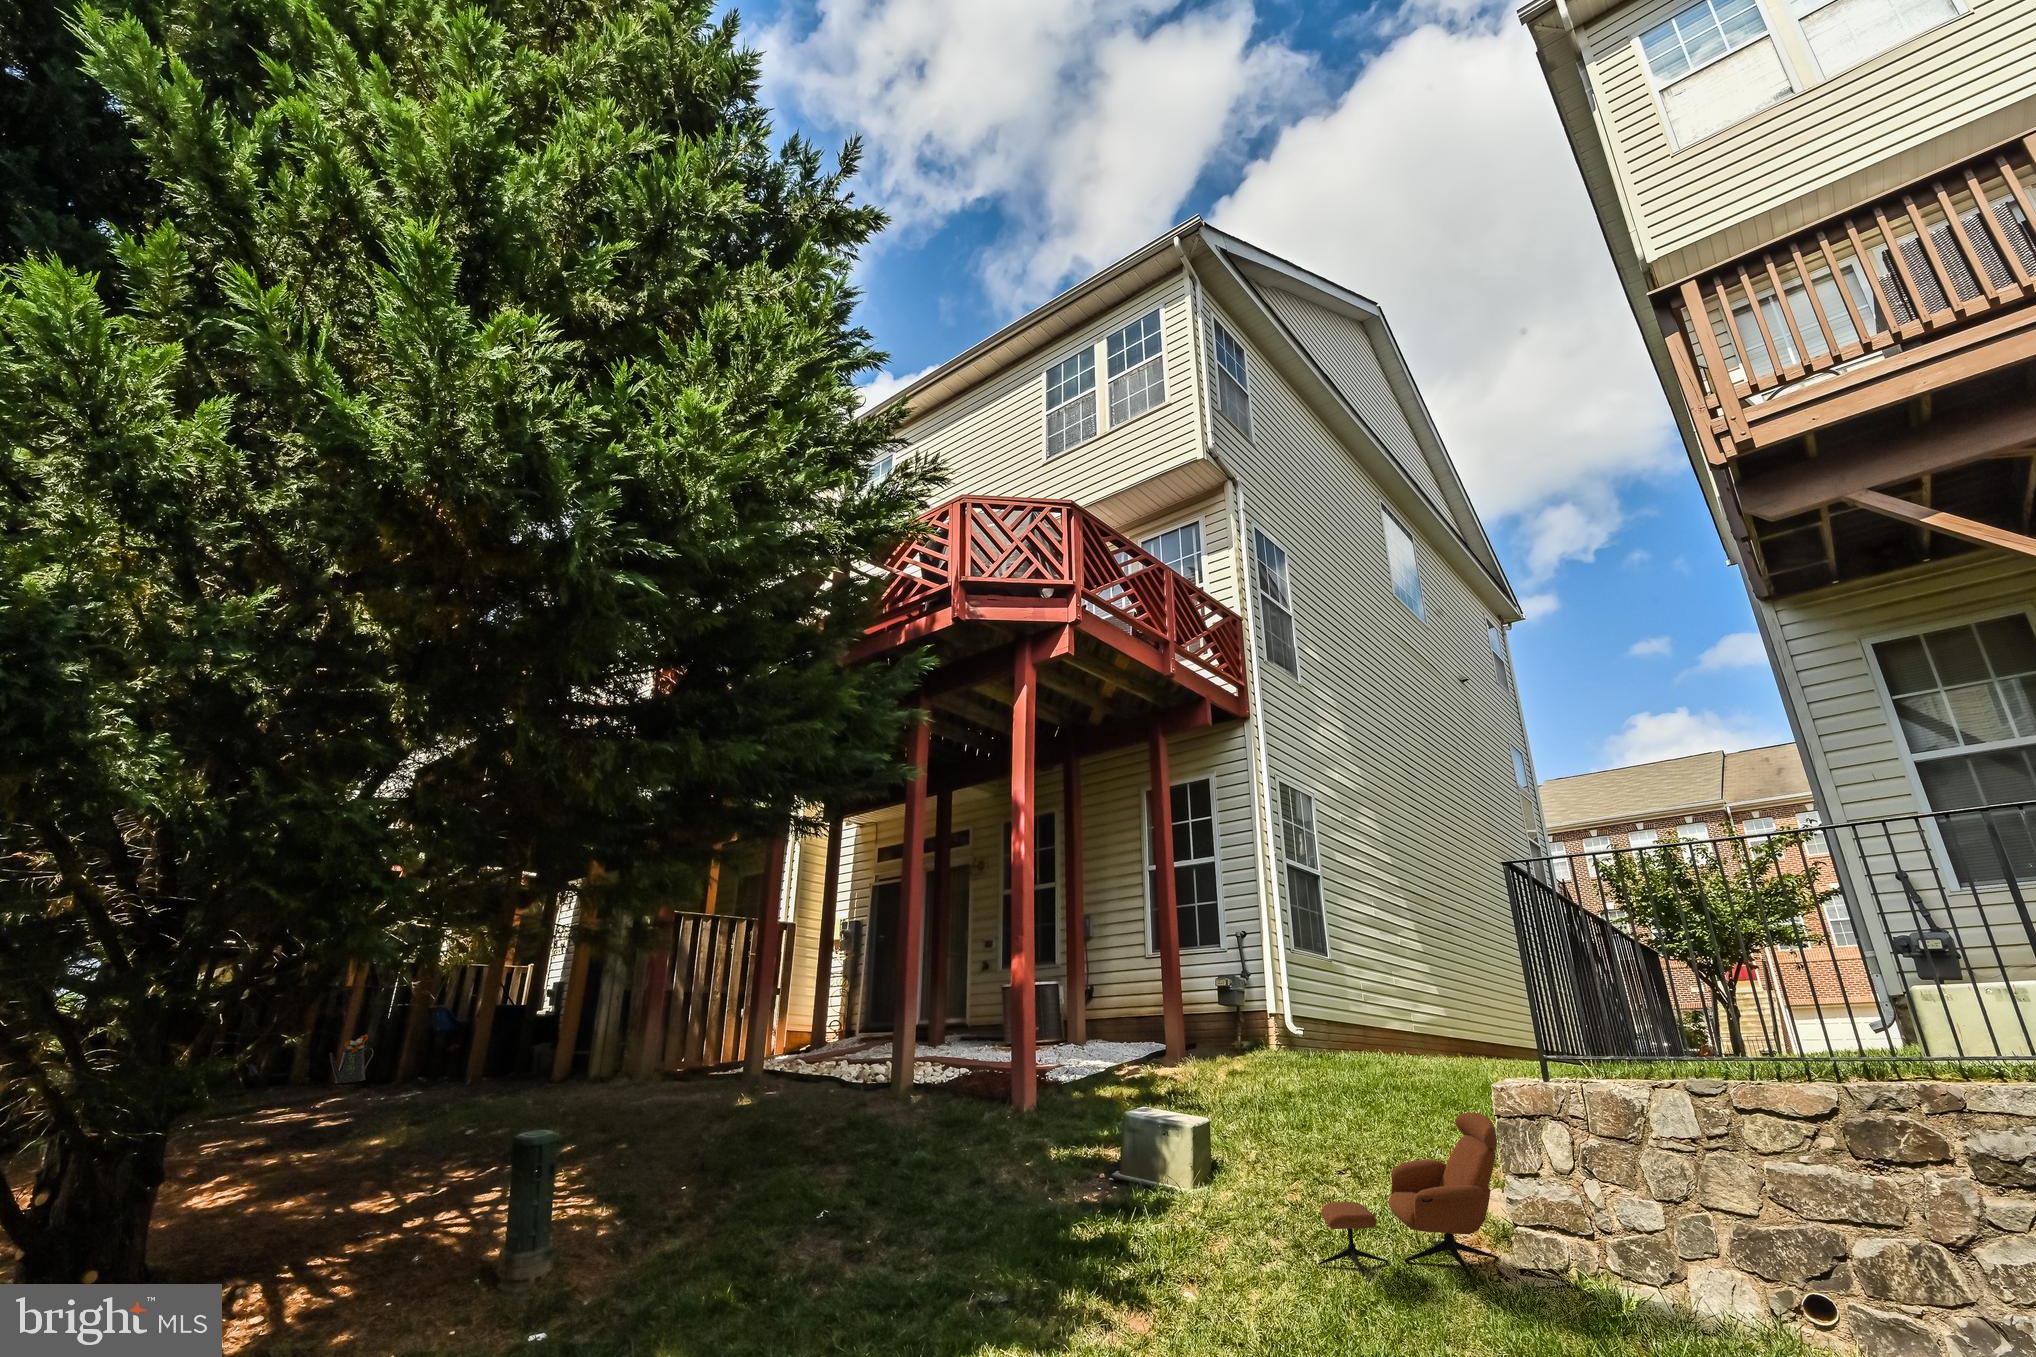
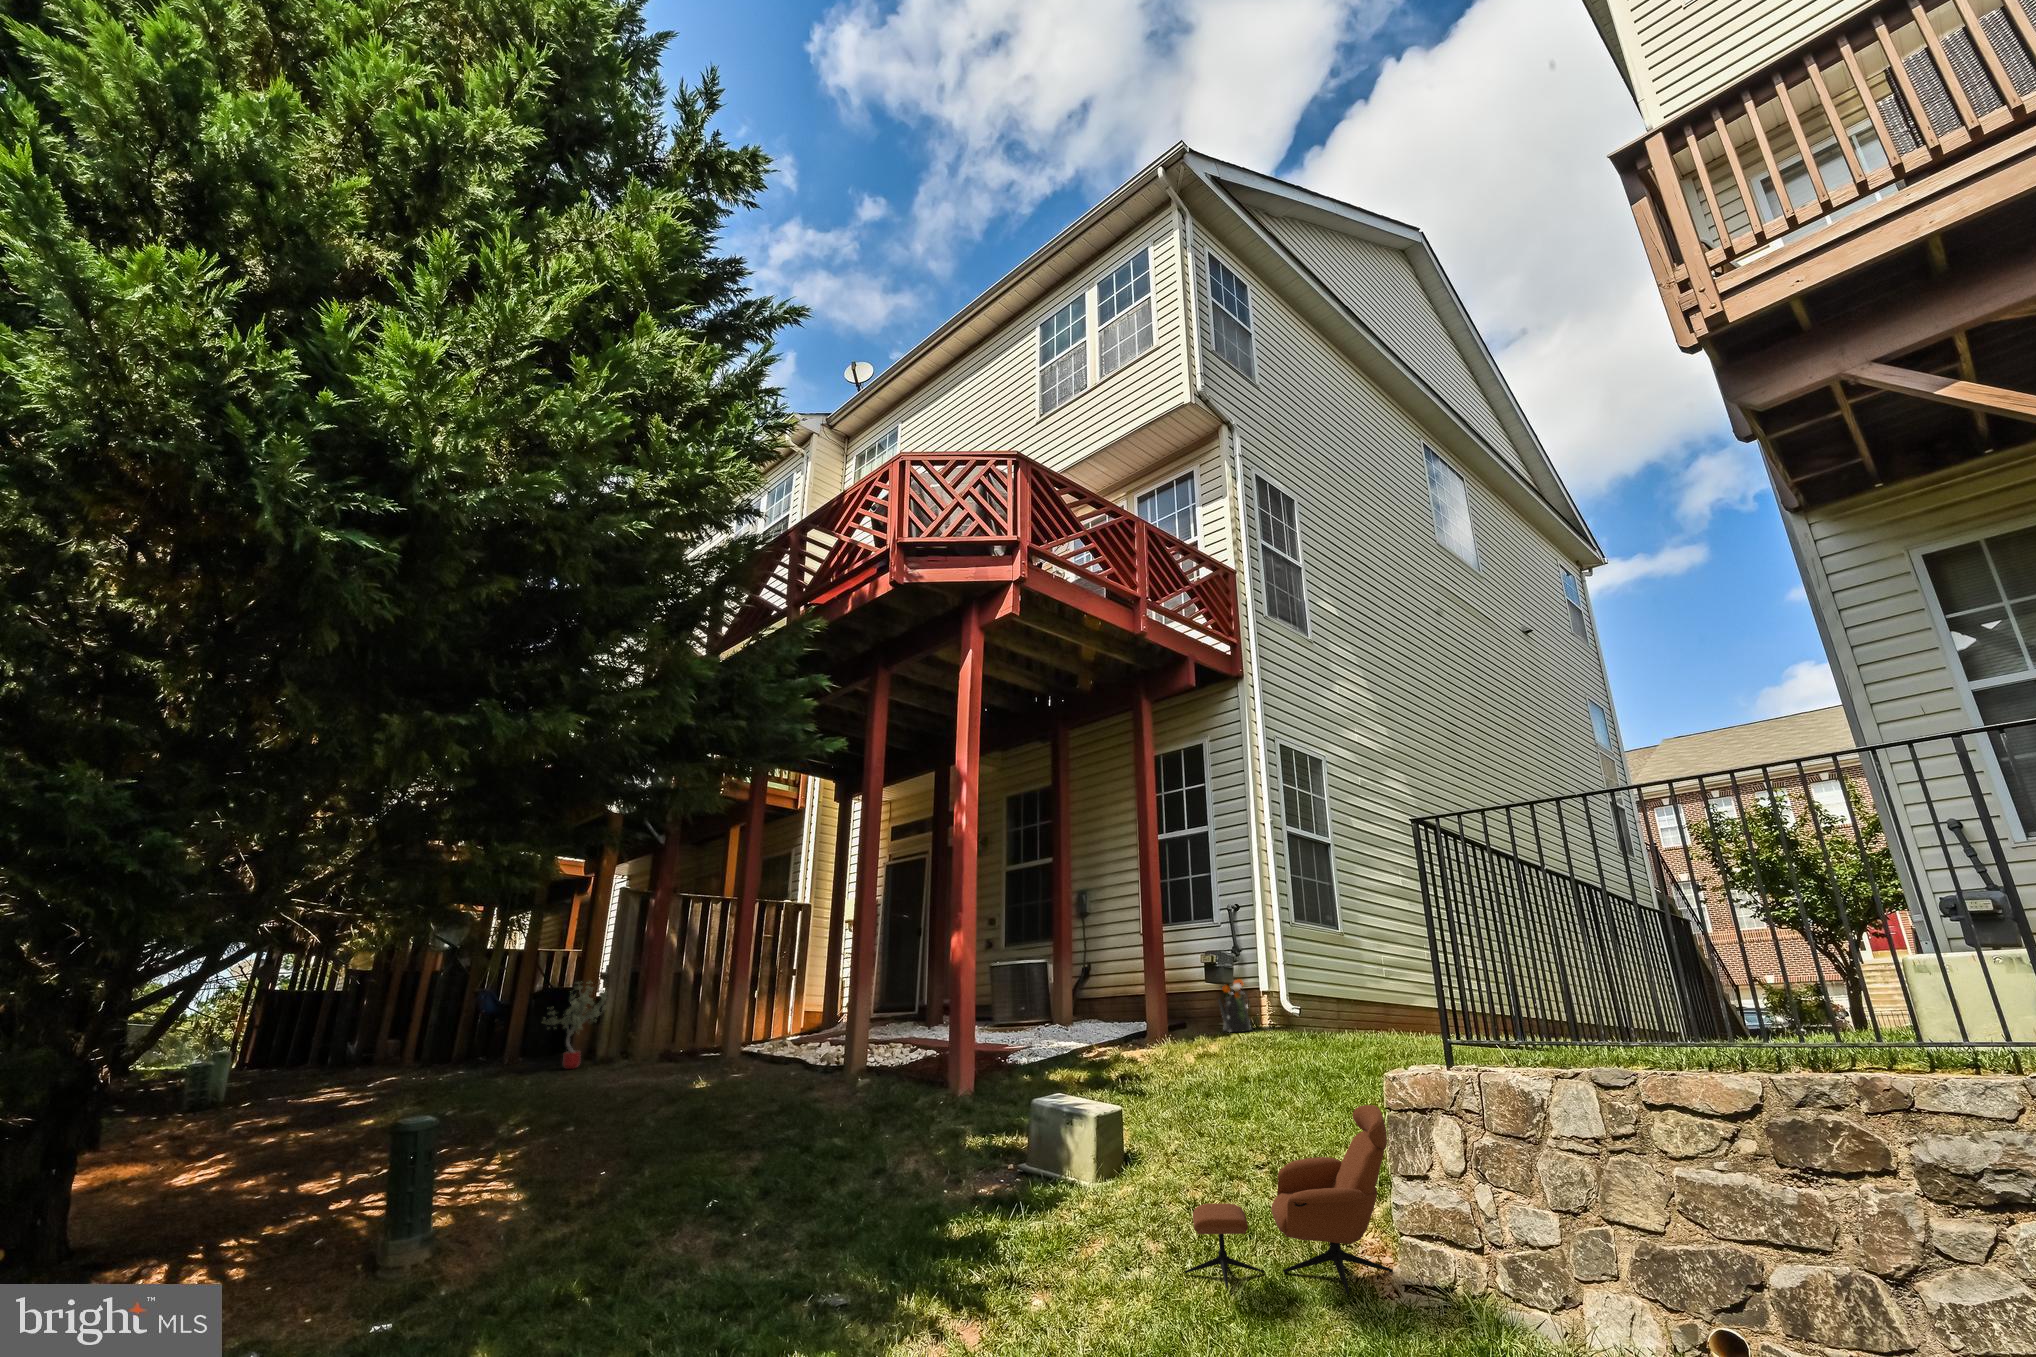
potted tree: none [567,997,638,1086] -> present [542,981,607,1069]
watering can: present [330,1035,373,1083] -> present [1218,979,1251,1032]

